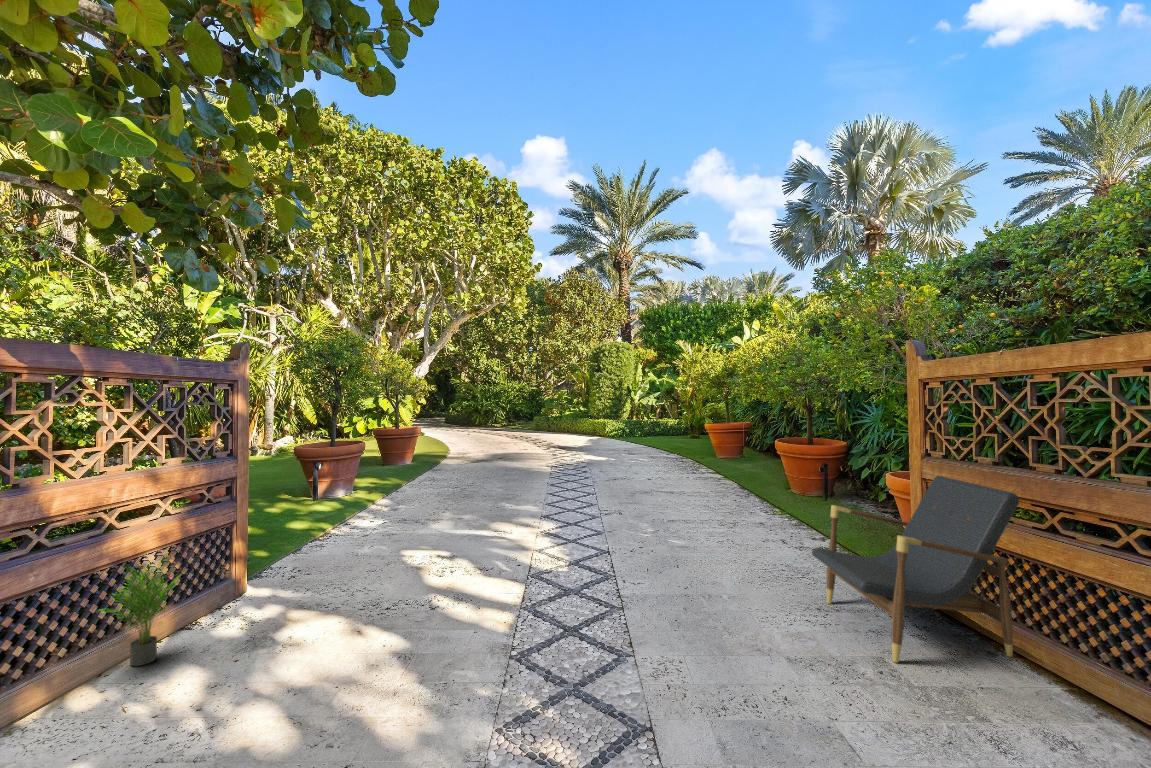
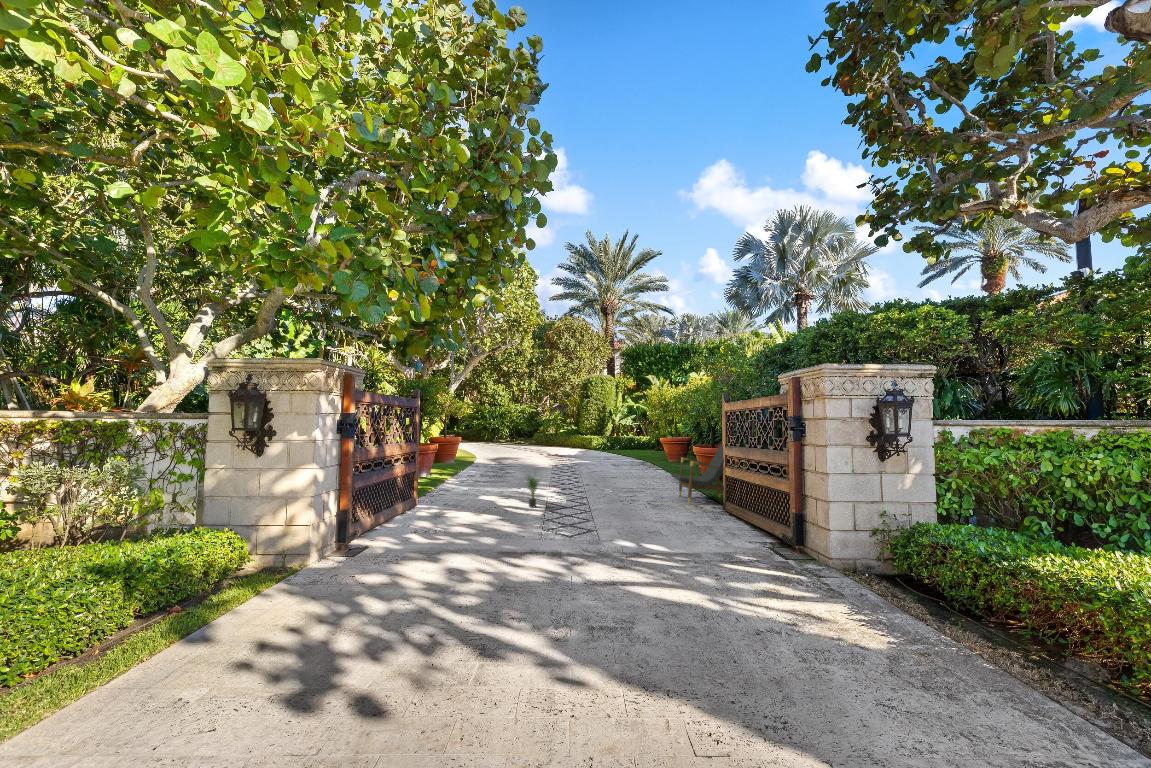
potted plant: present [109,570,174,666] -> present [528,478,539,507]

